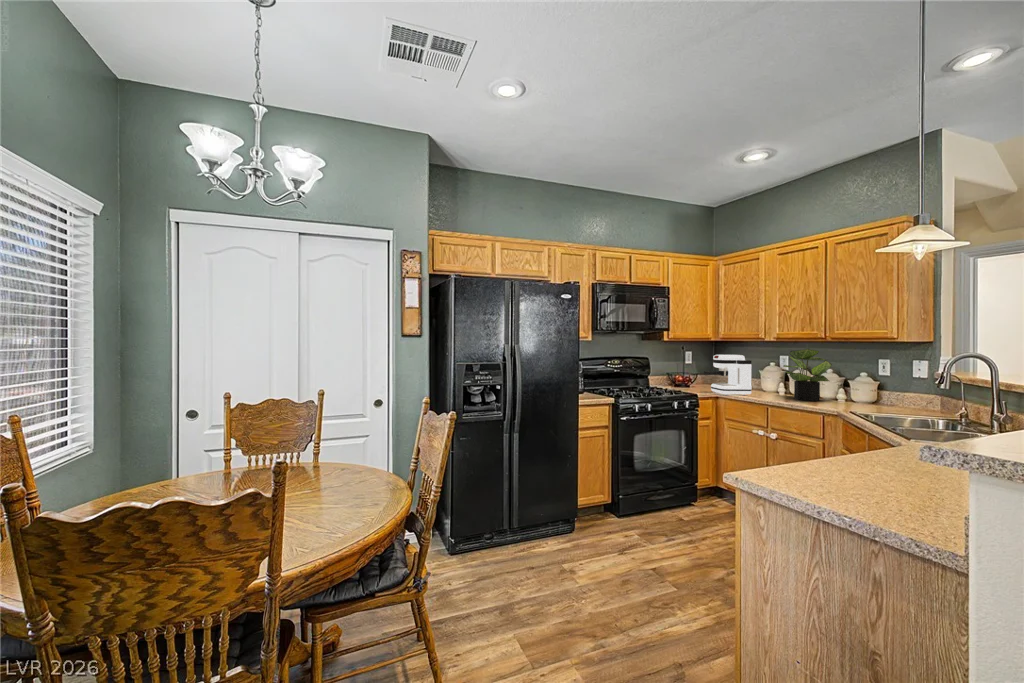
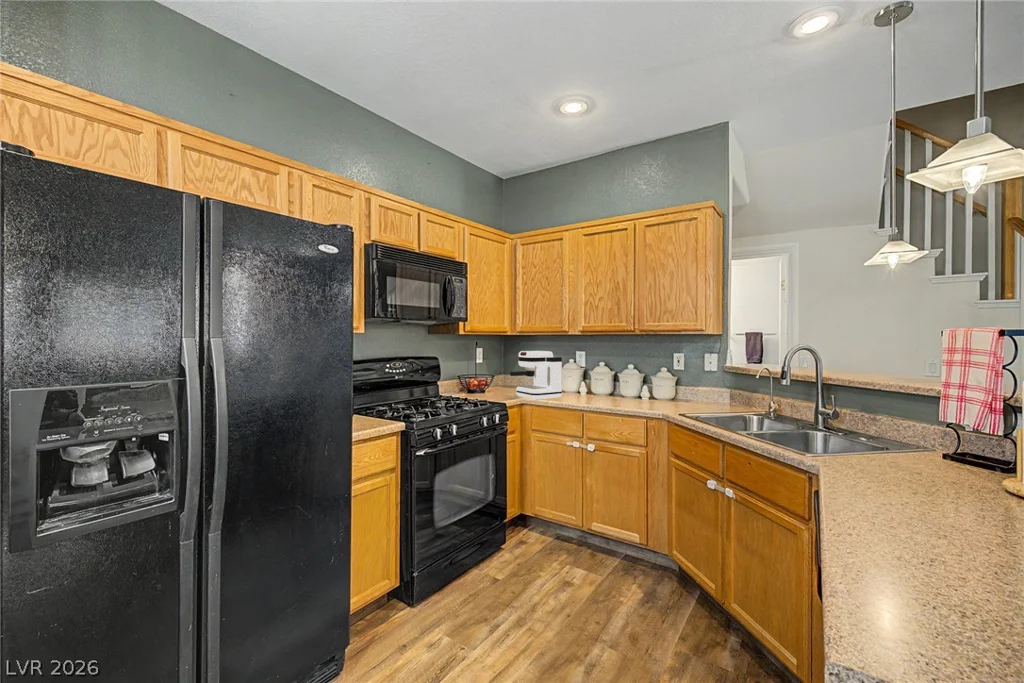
potted plant: present [784,349,832,401] -> none [588,343,637,401]

